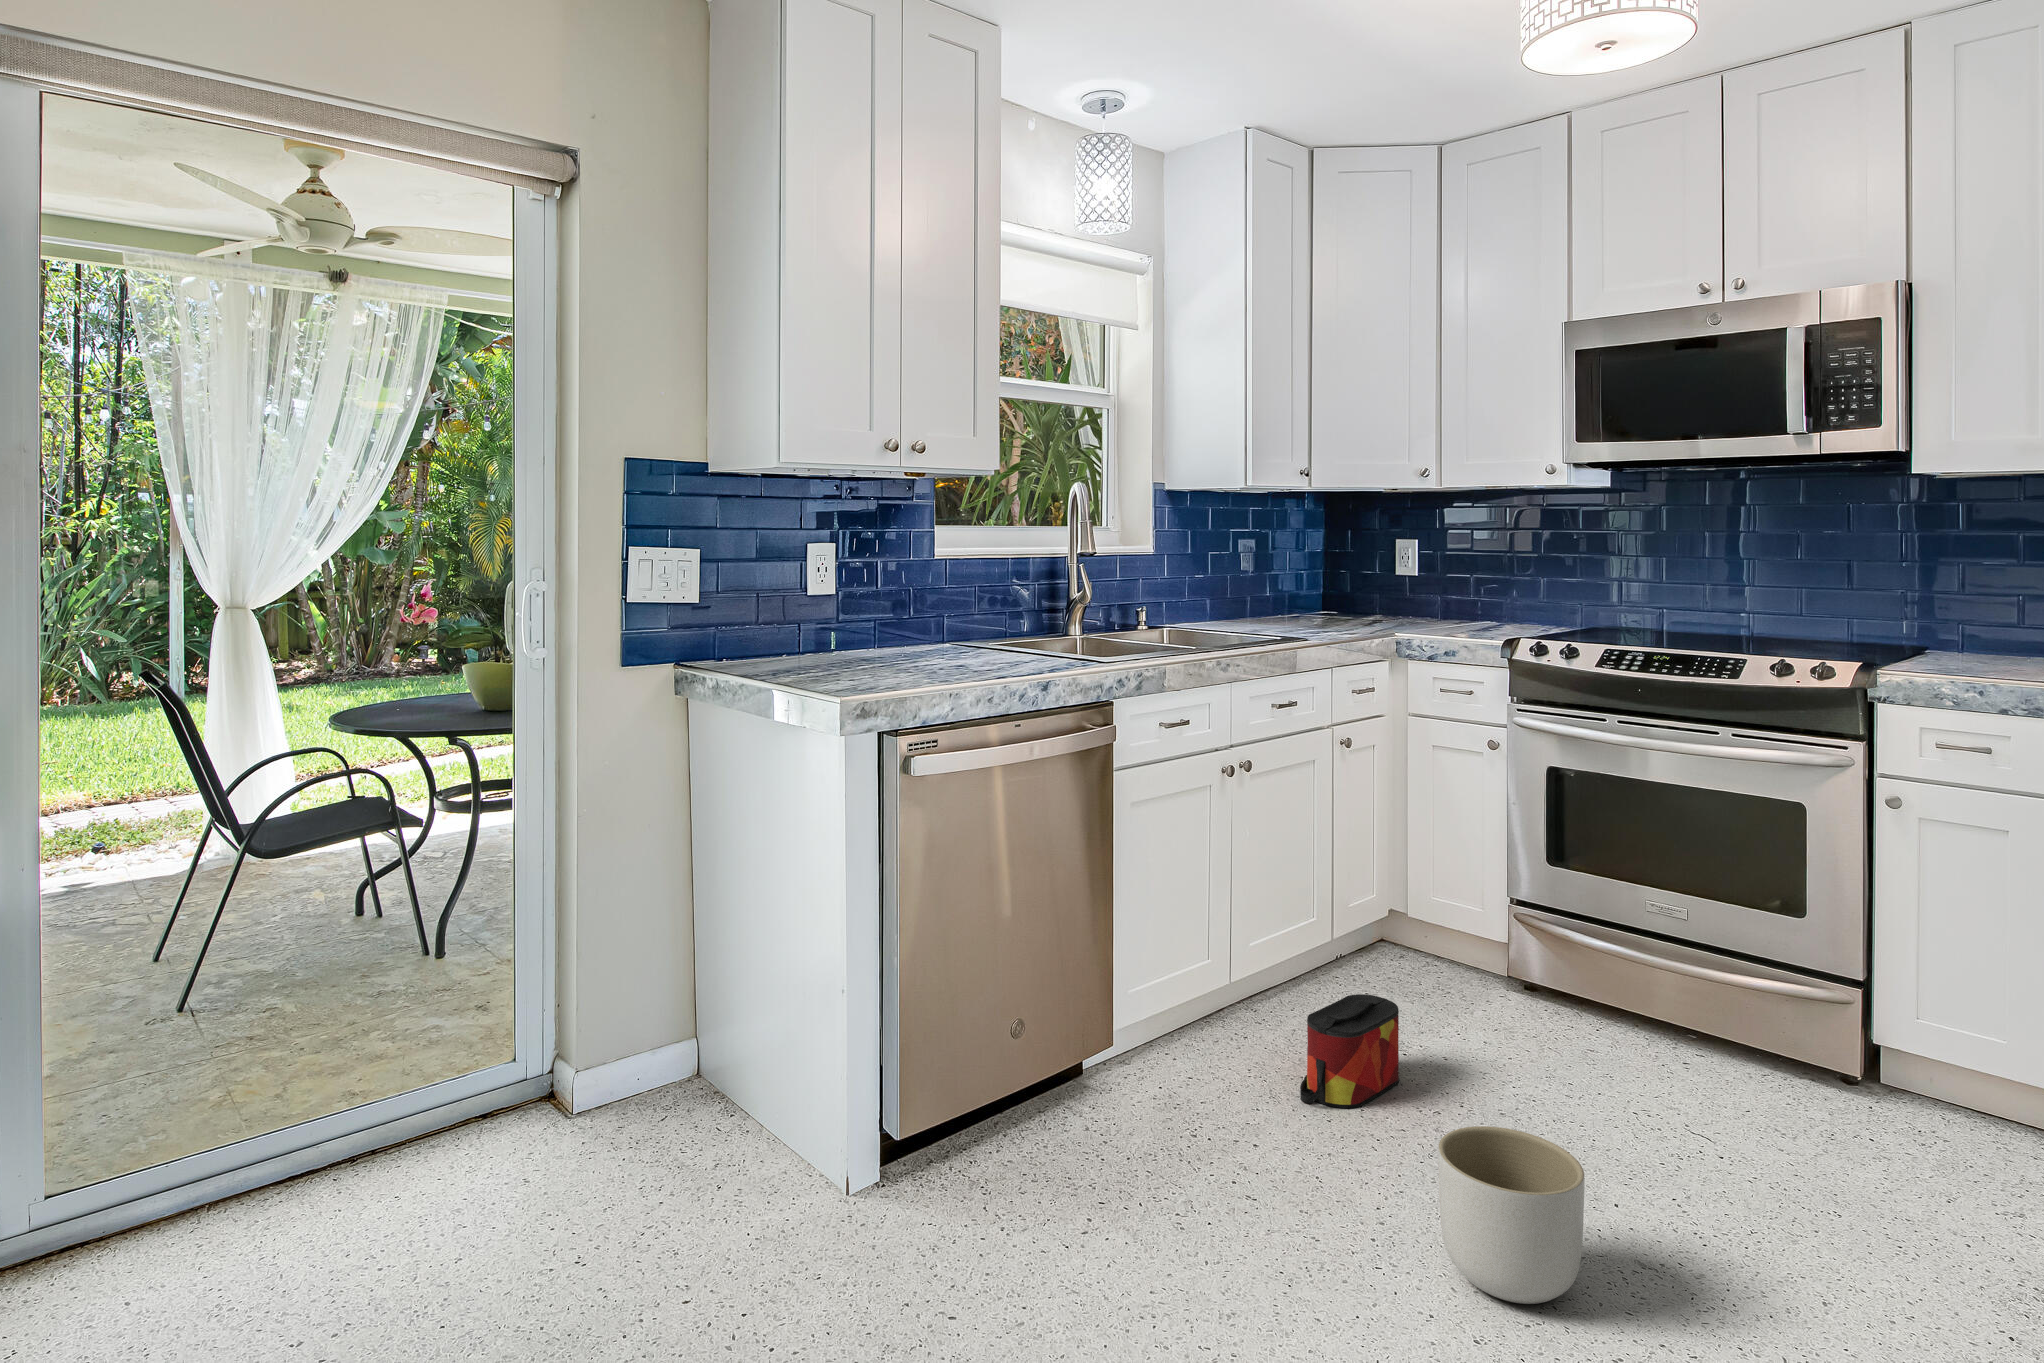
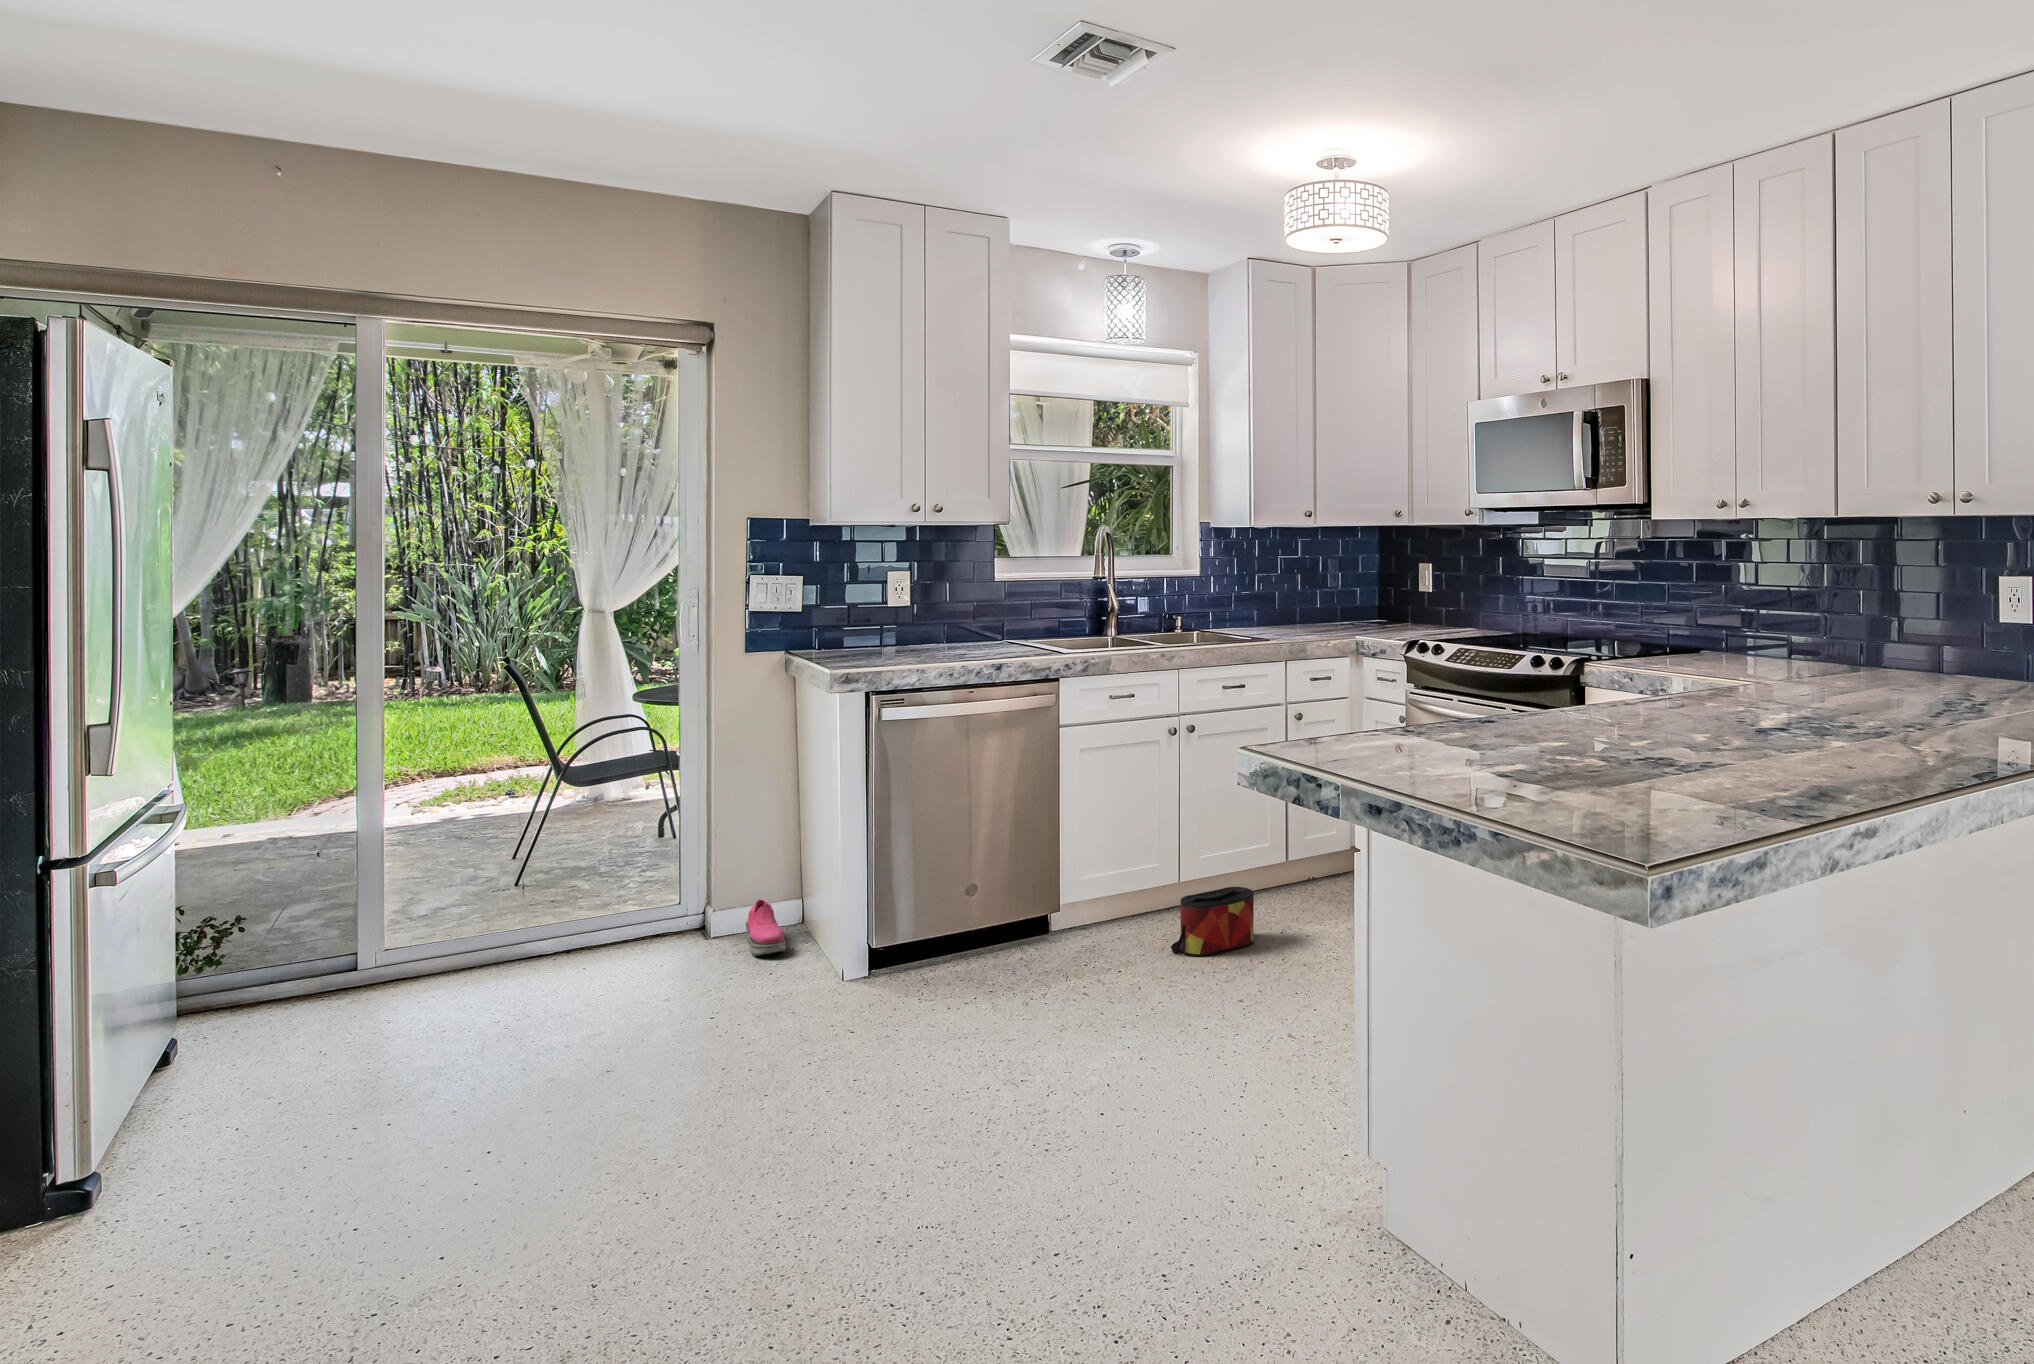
shoe: none [630,1047,717,1147] -> present [746,900,786,956]
planter: present [1438,1126,1585,1304] -> none [1146,947,1228,1045]

